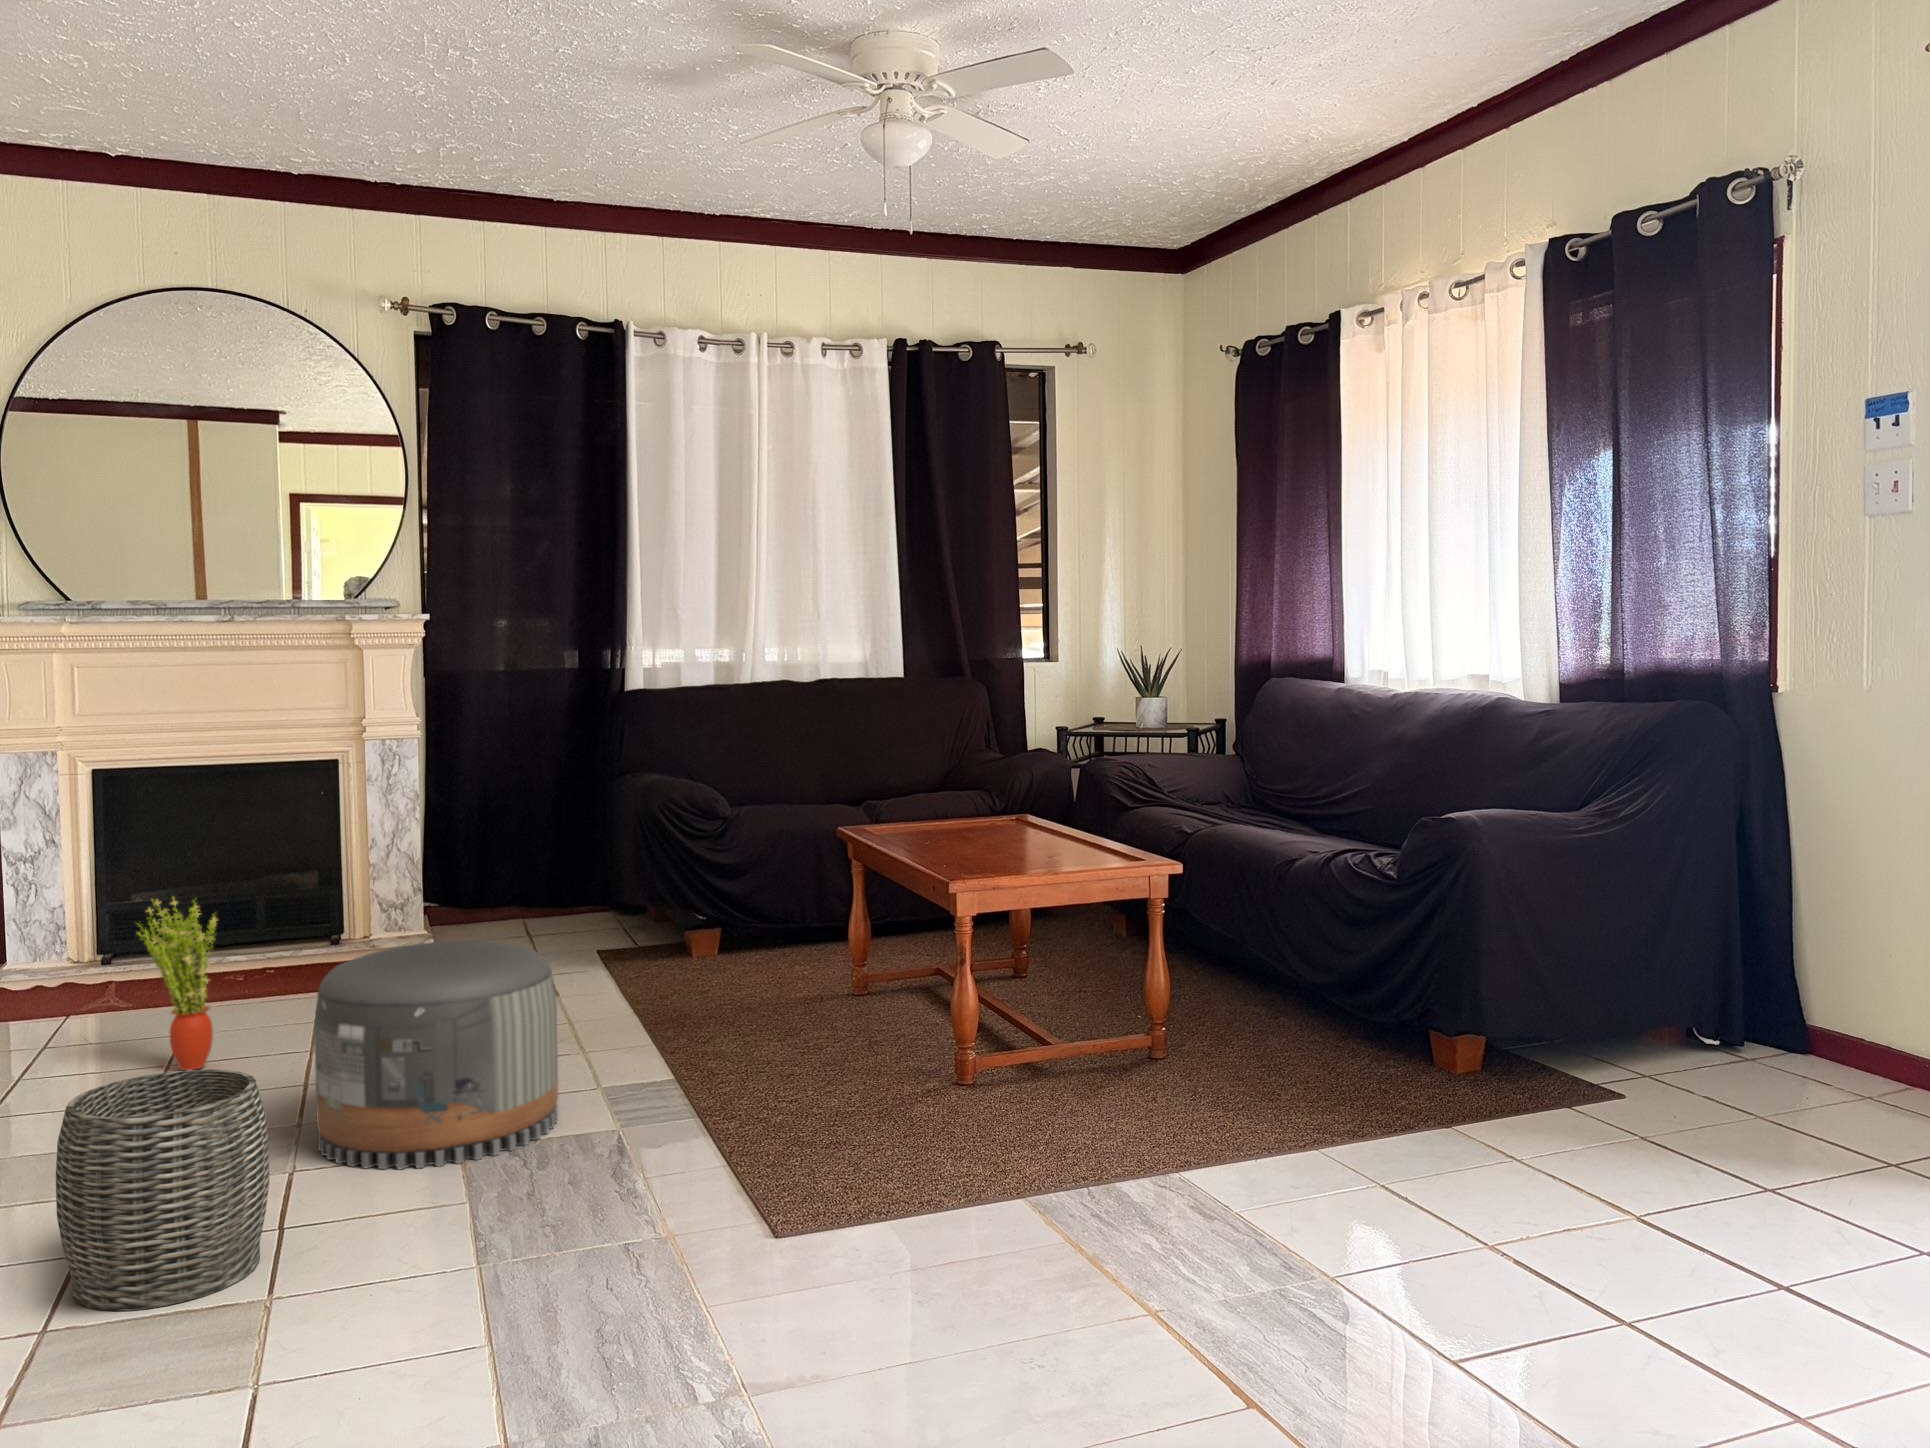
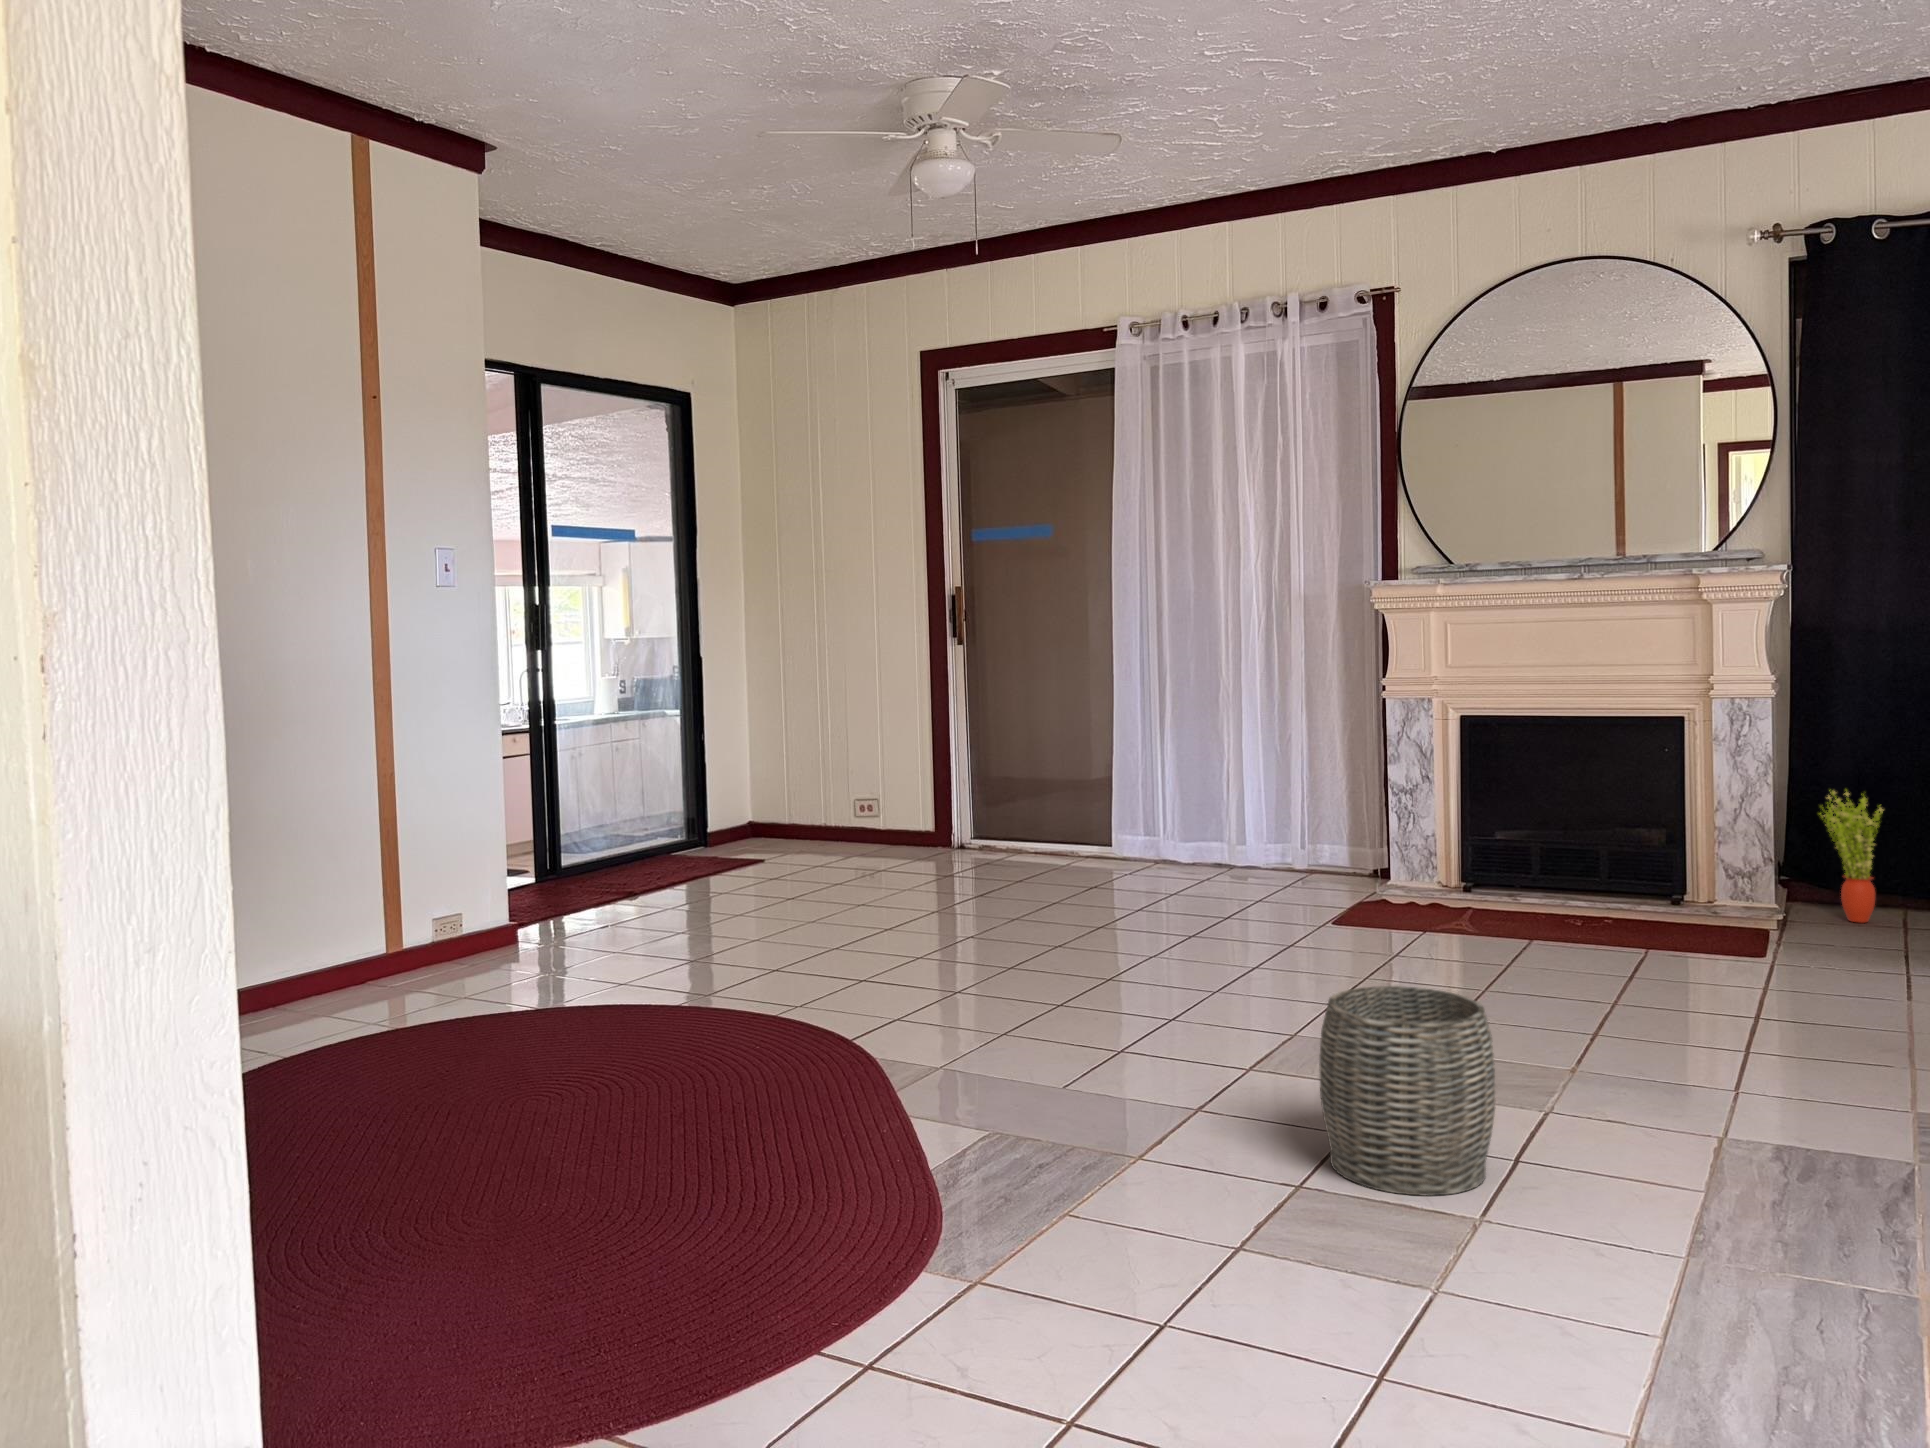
potted plant: present [138,897,217,1070] -> present [1820,791,1883,923]
pouf: present [314,941,558,1169] -> none [1578,912,1850,1153]

